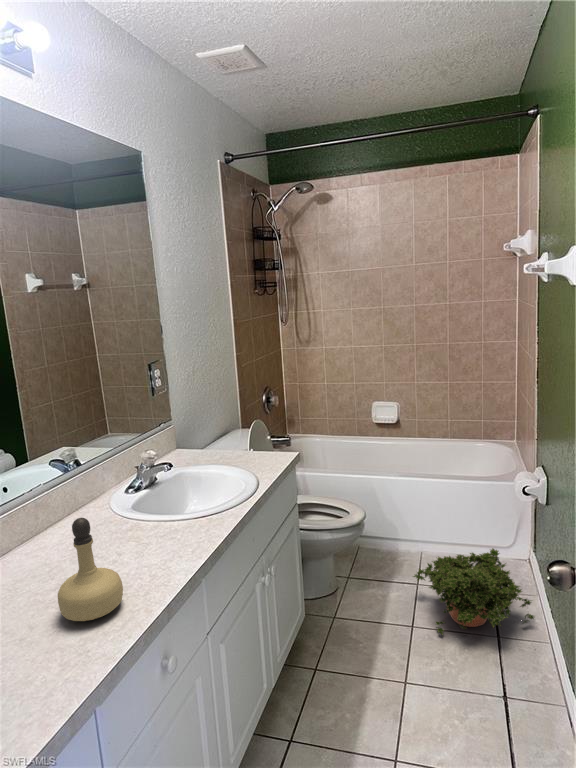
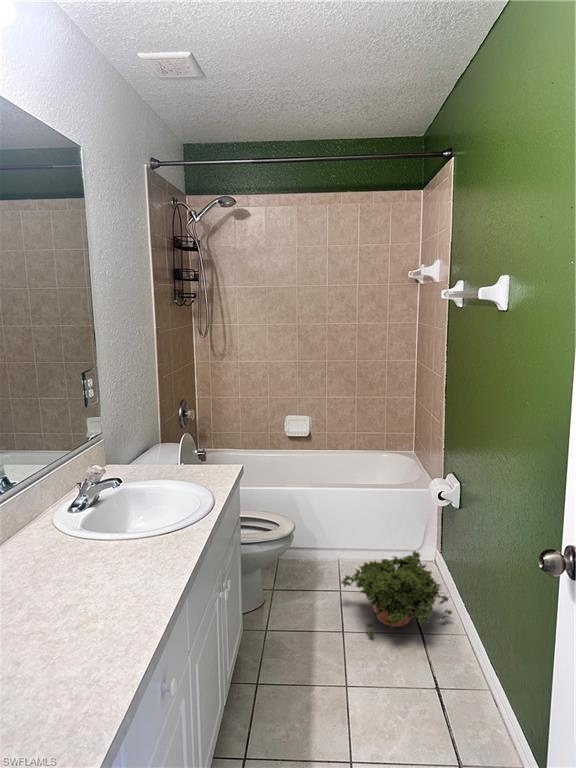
perfume bottle: present [58,518,123,621] -> none [48,537,119,652]

